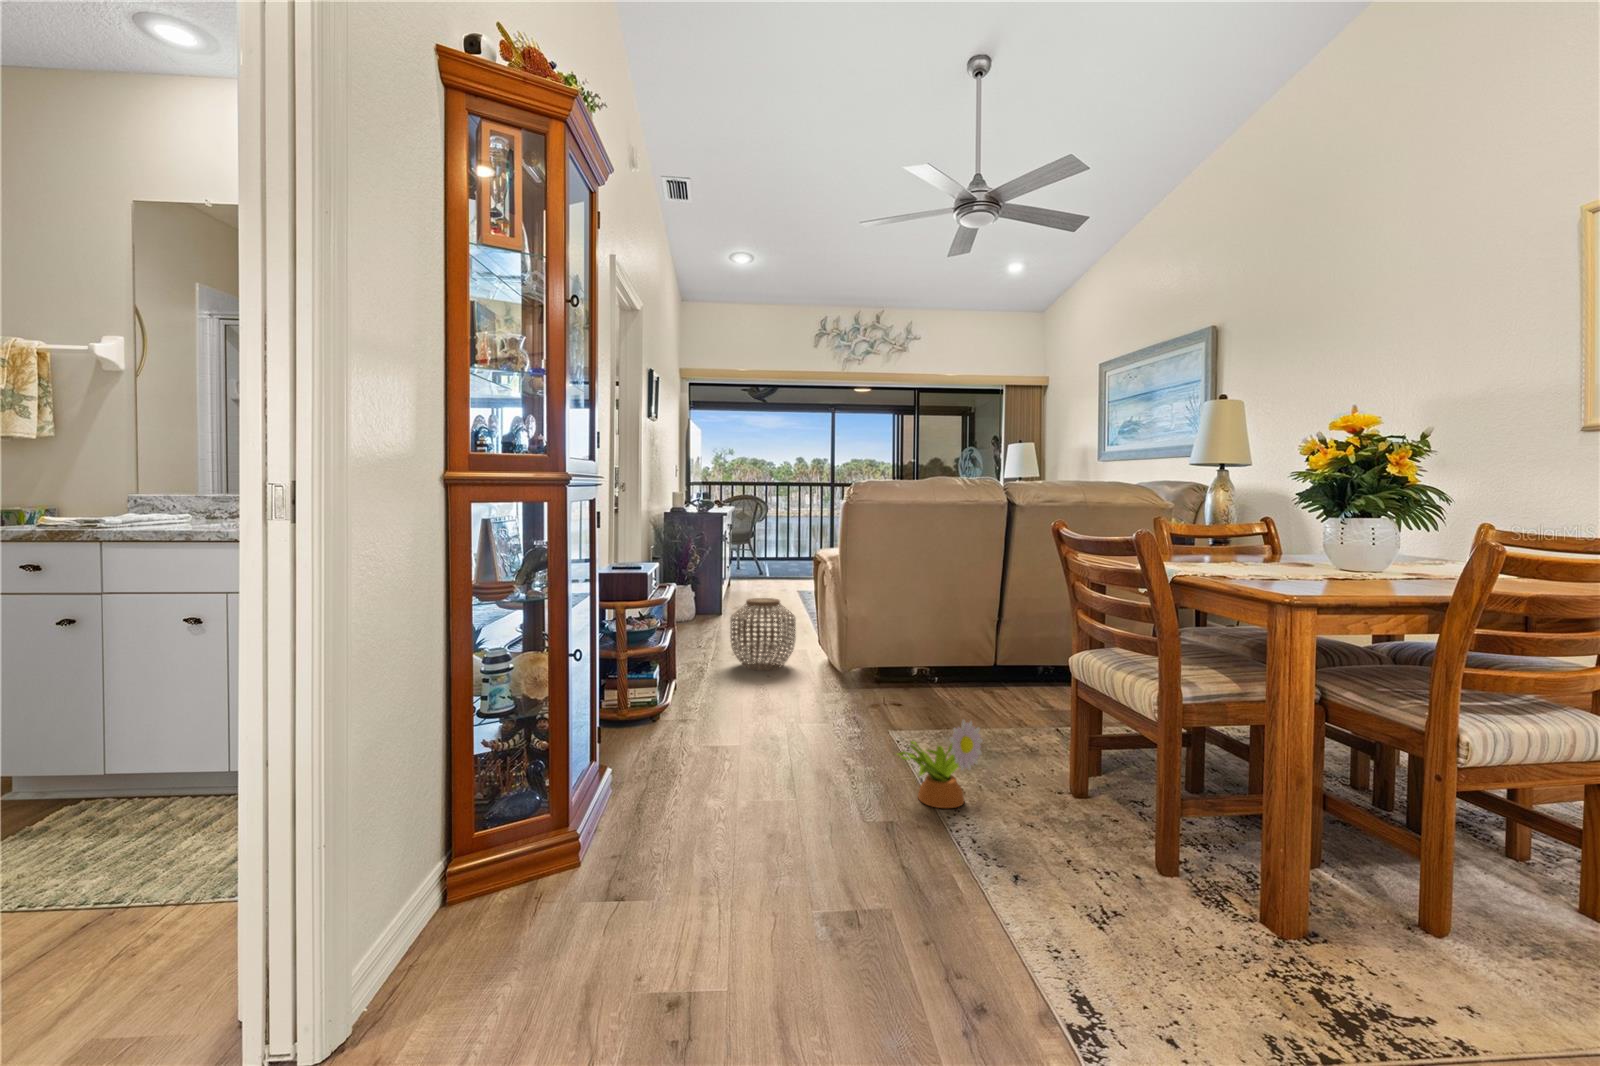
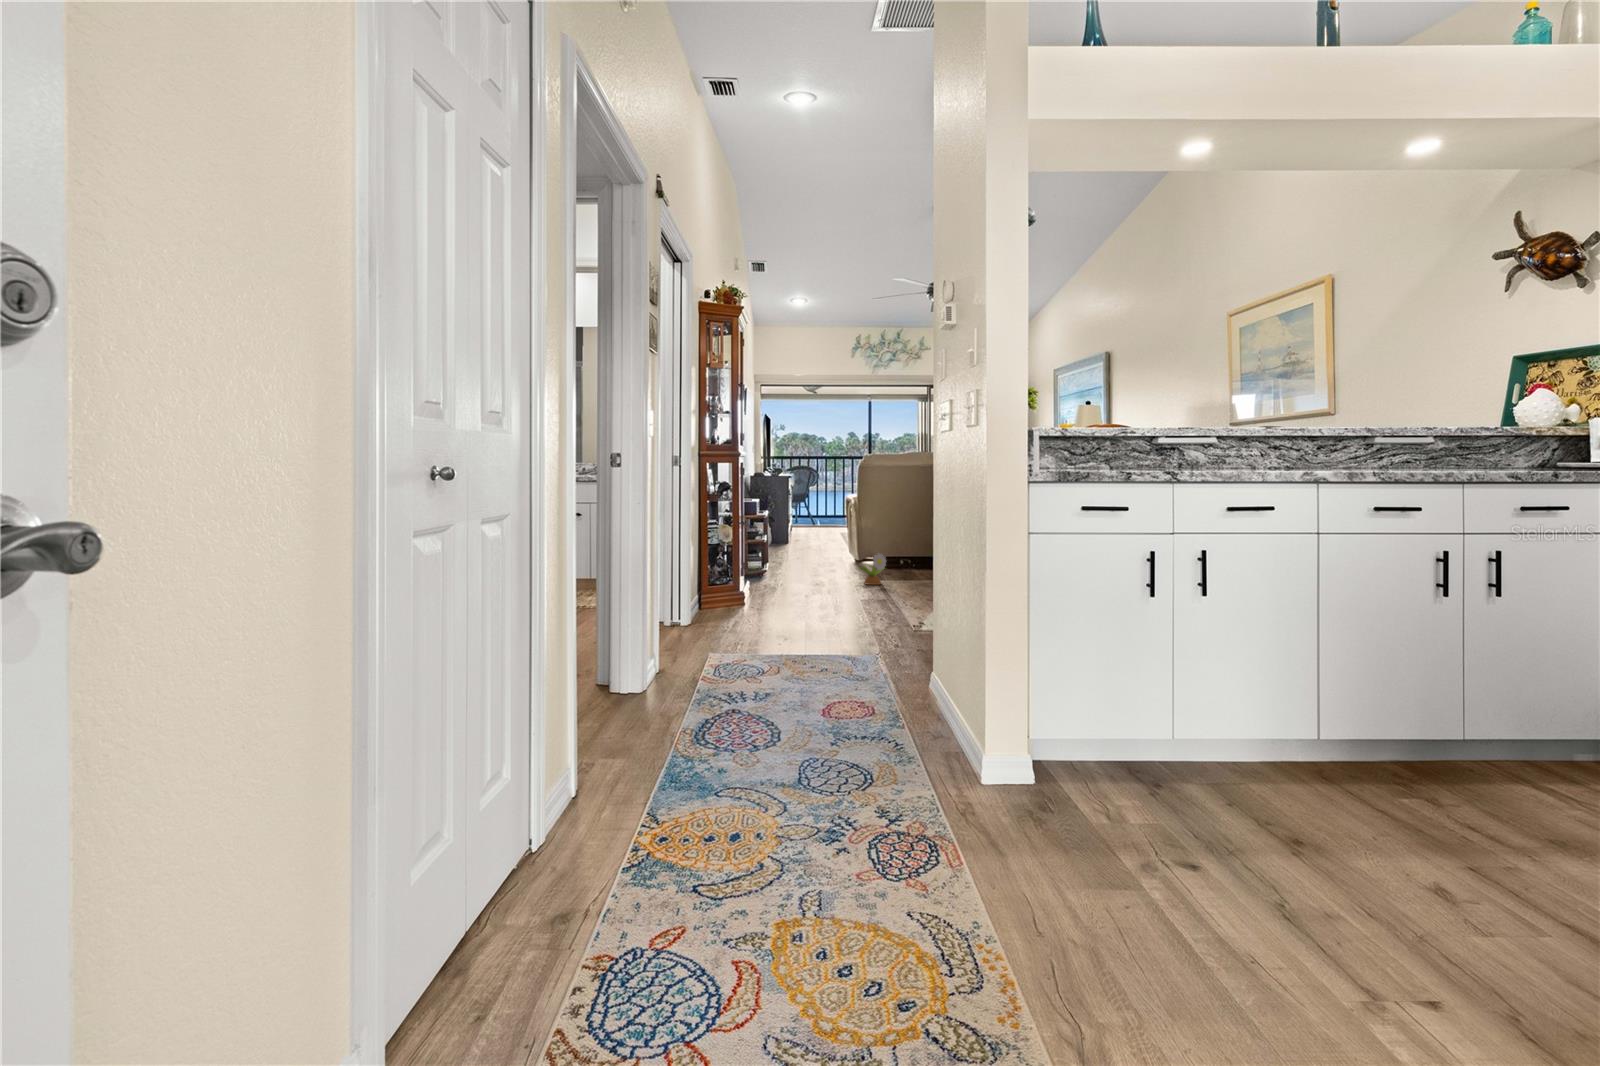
woven basket: present [730,598,796,671] -> none [793,525,828,562]

